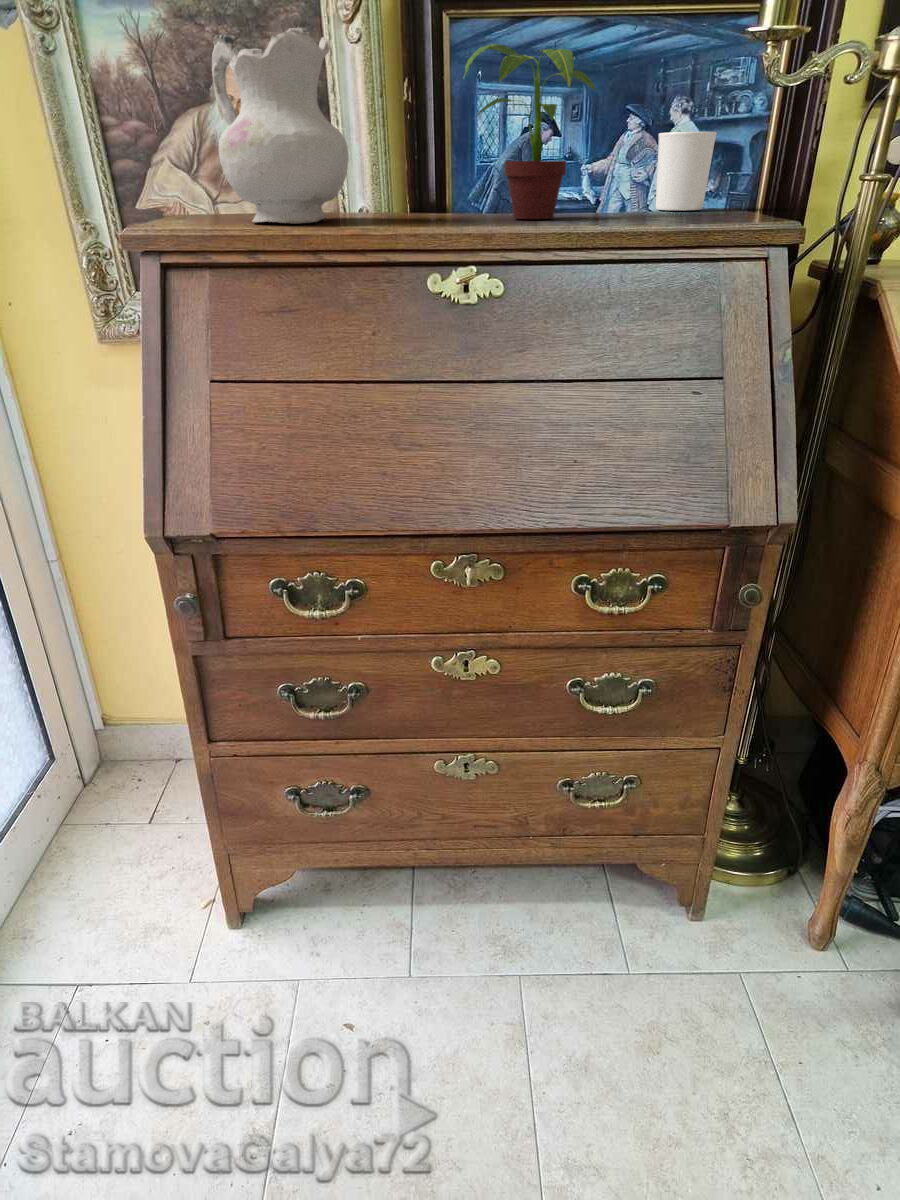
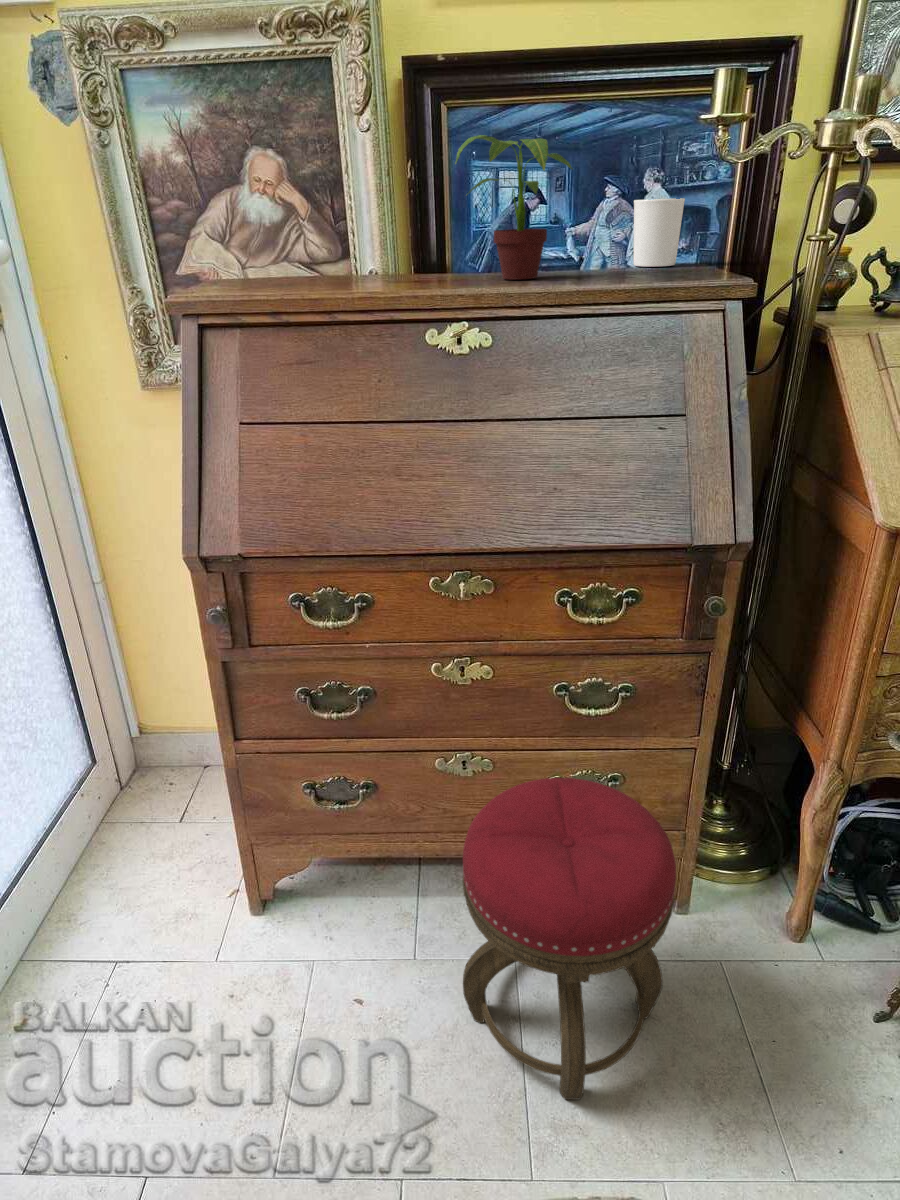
ceramic pitcher: present [212,28,349,224] -> none [242,128,358,288]
stool: none [464,783,707,1136] -> present [463,778,676,1100]

